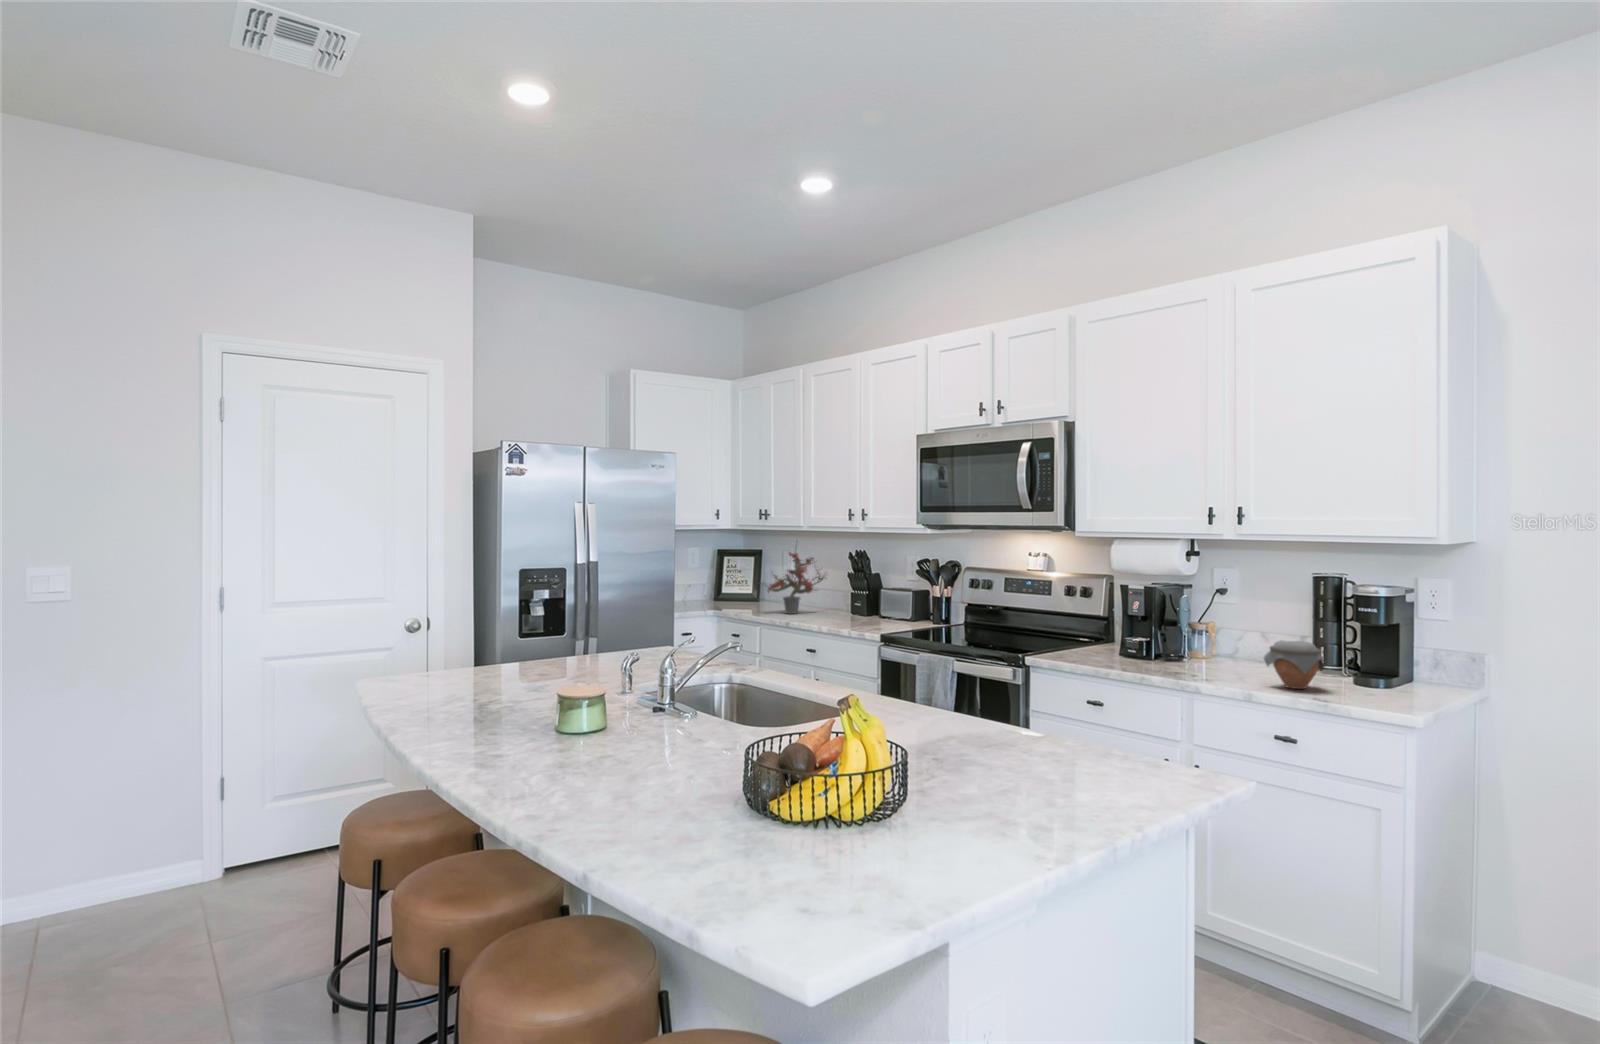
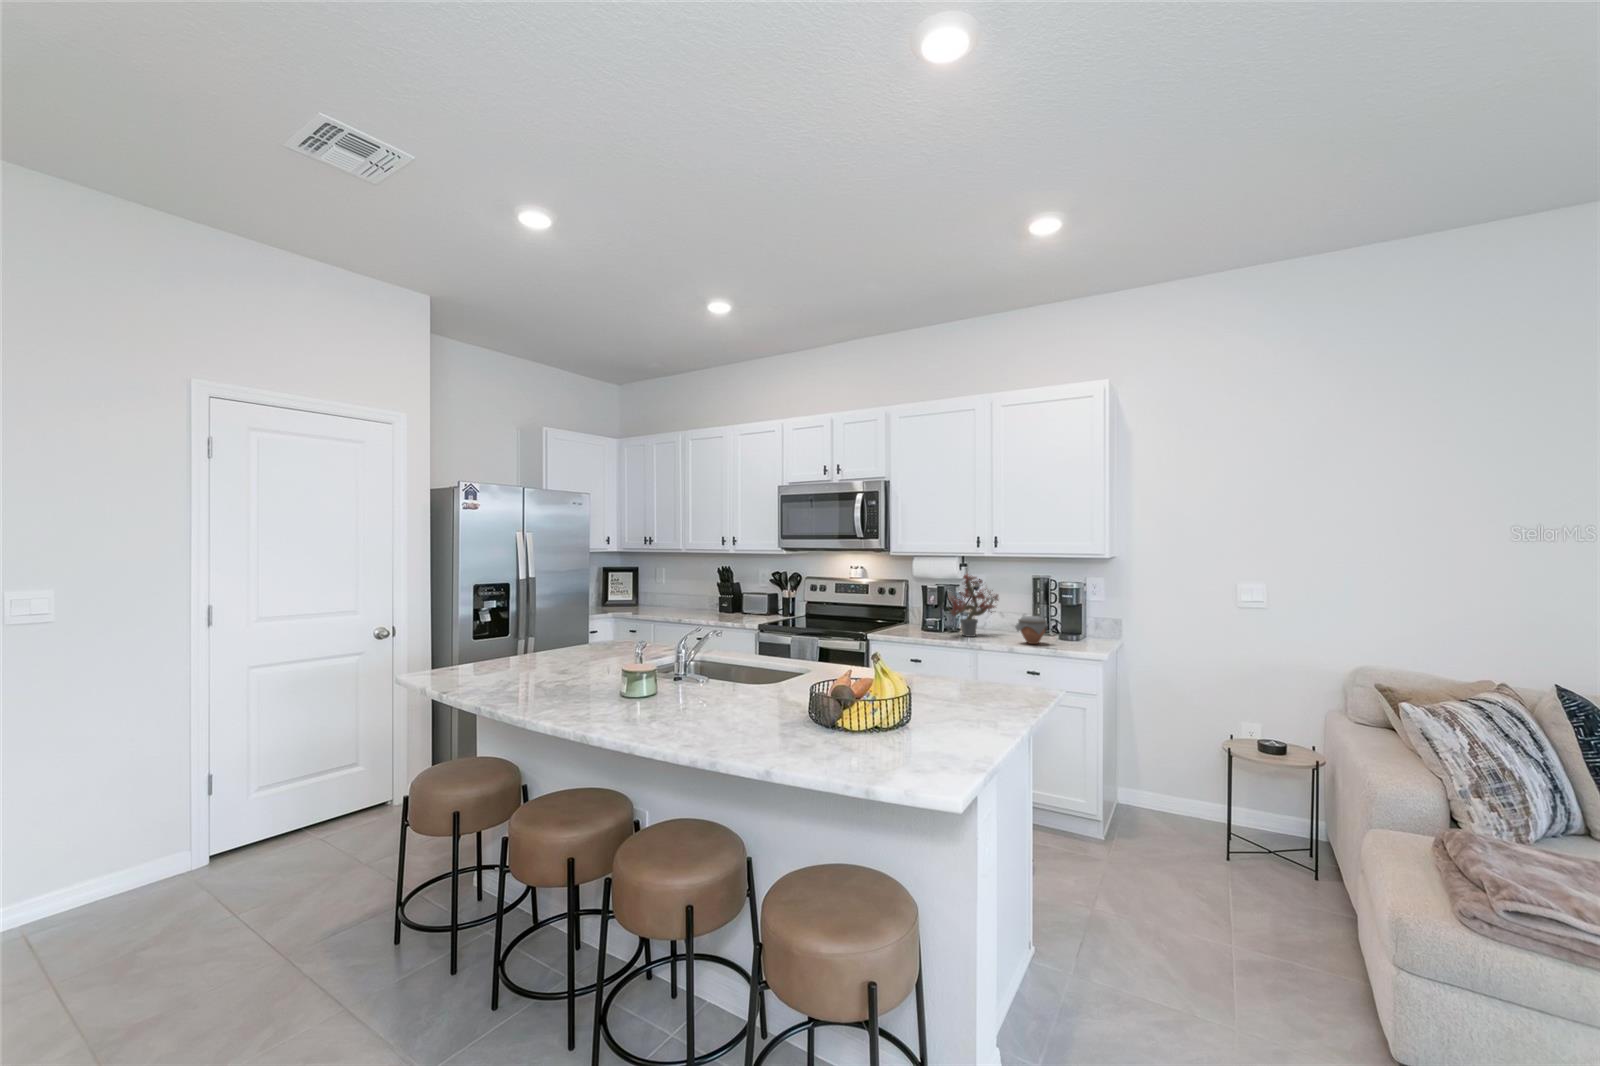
potted plant: present [767,552,825,614] -> present [949,572,998,637]

